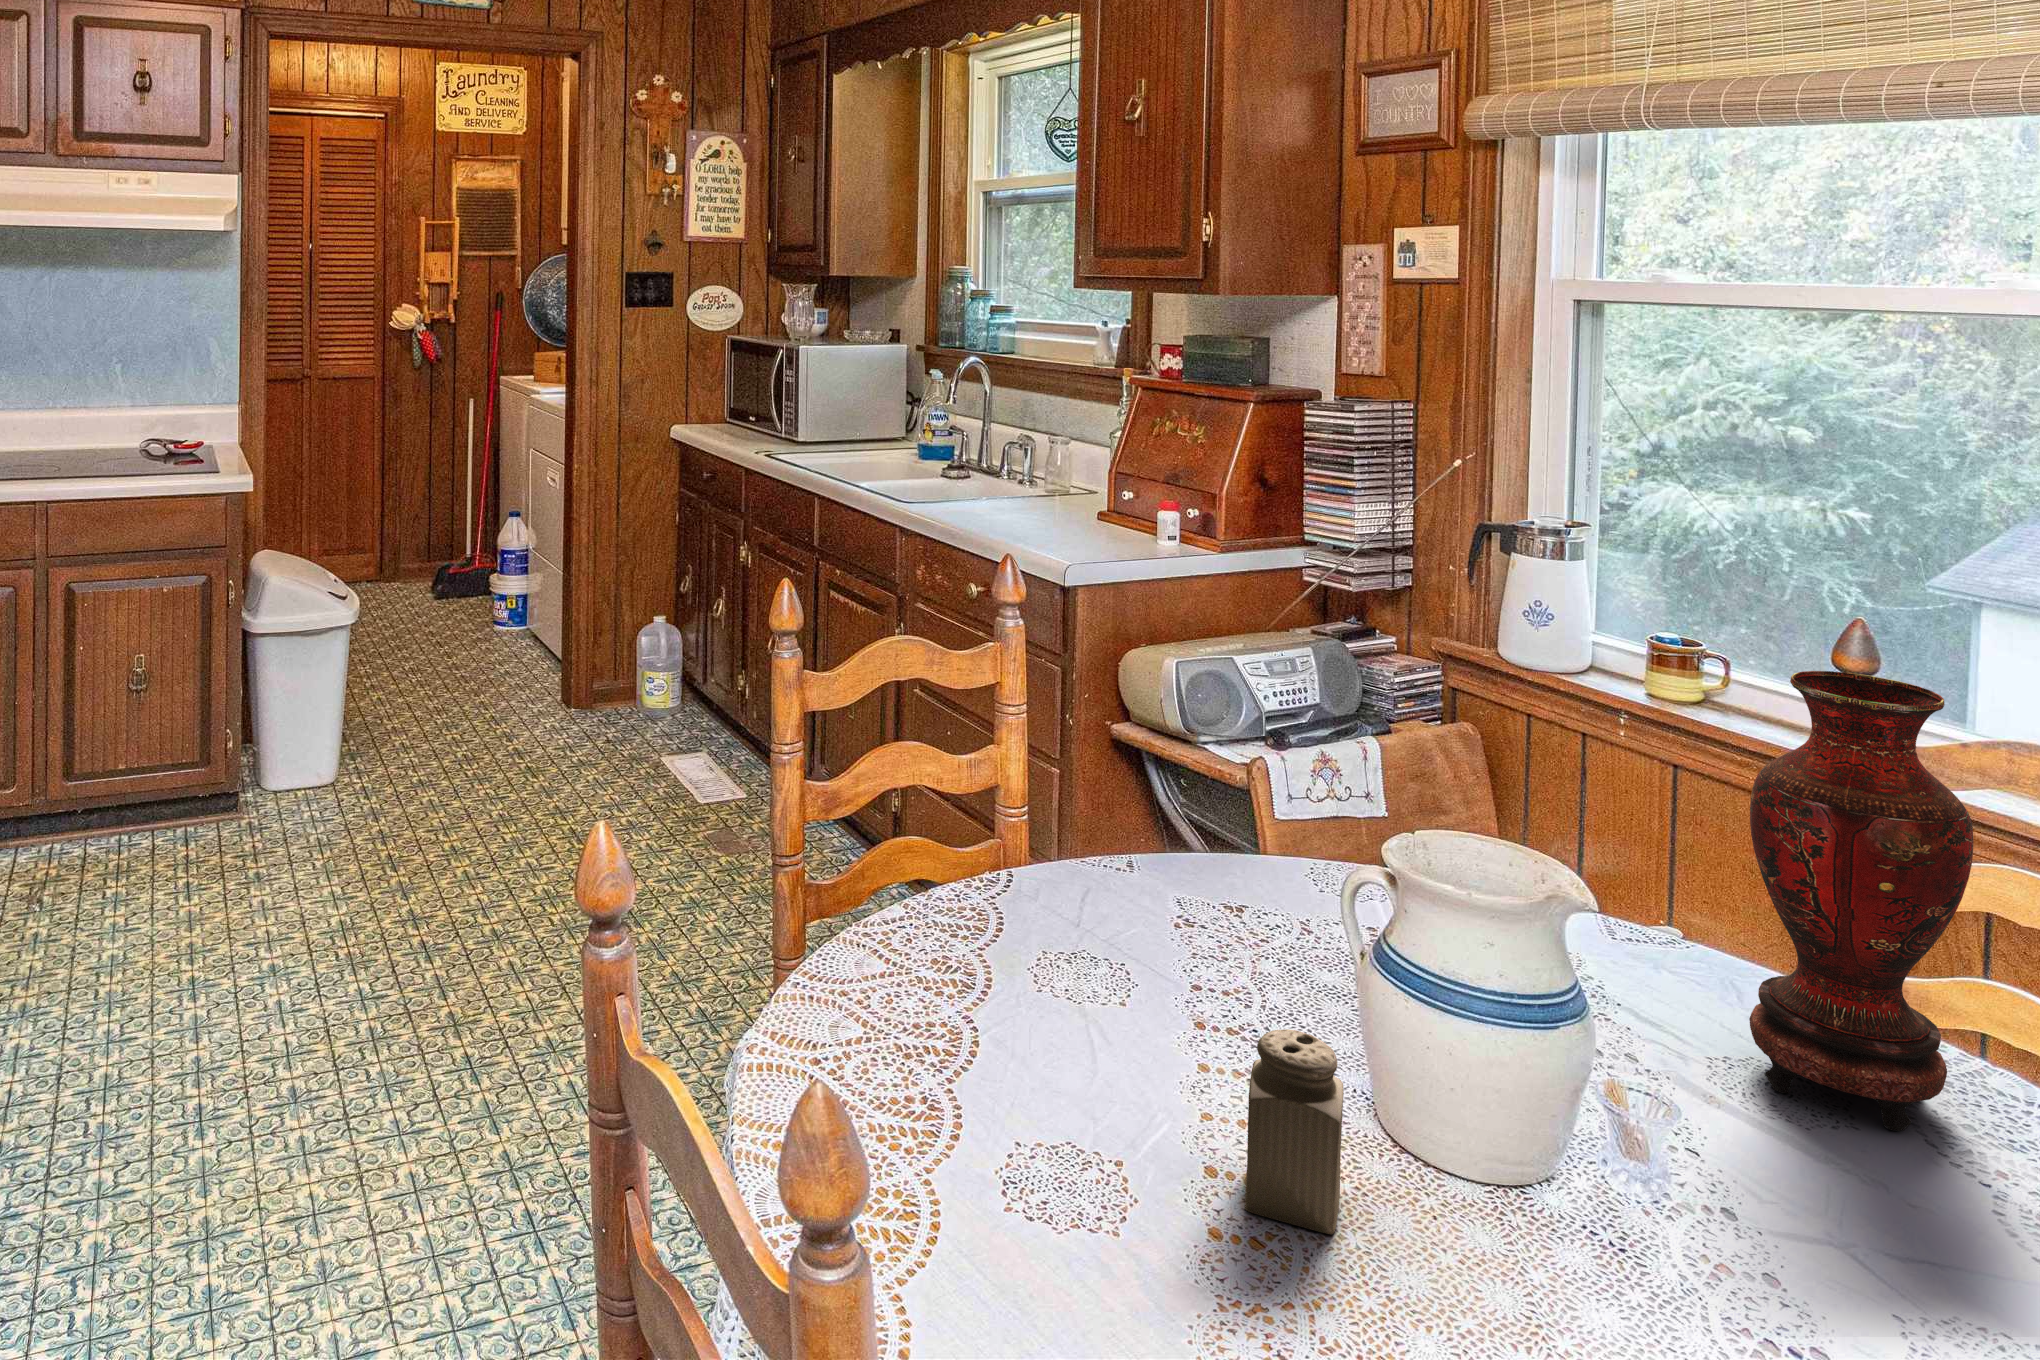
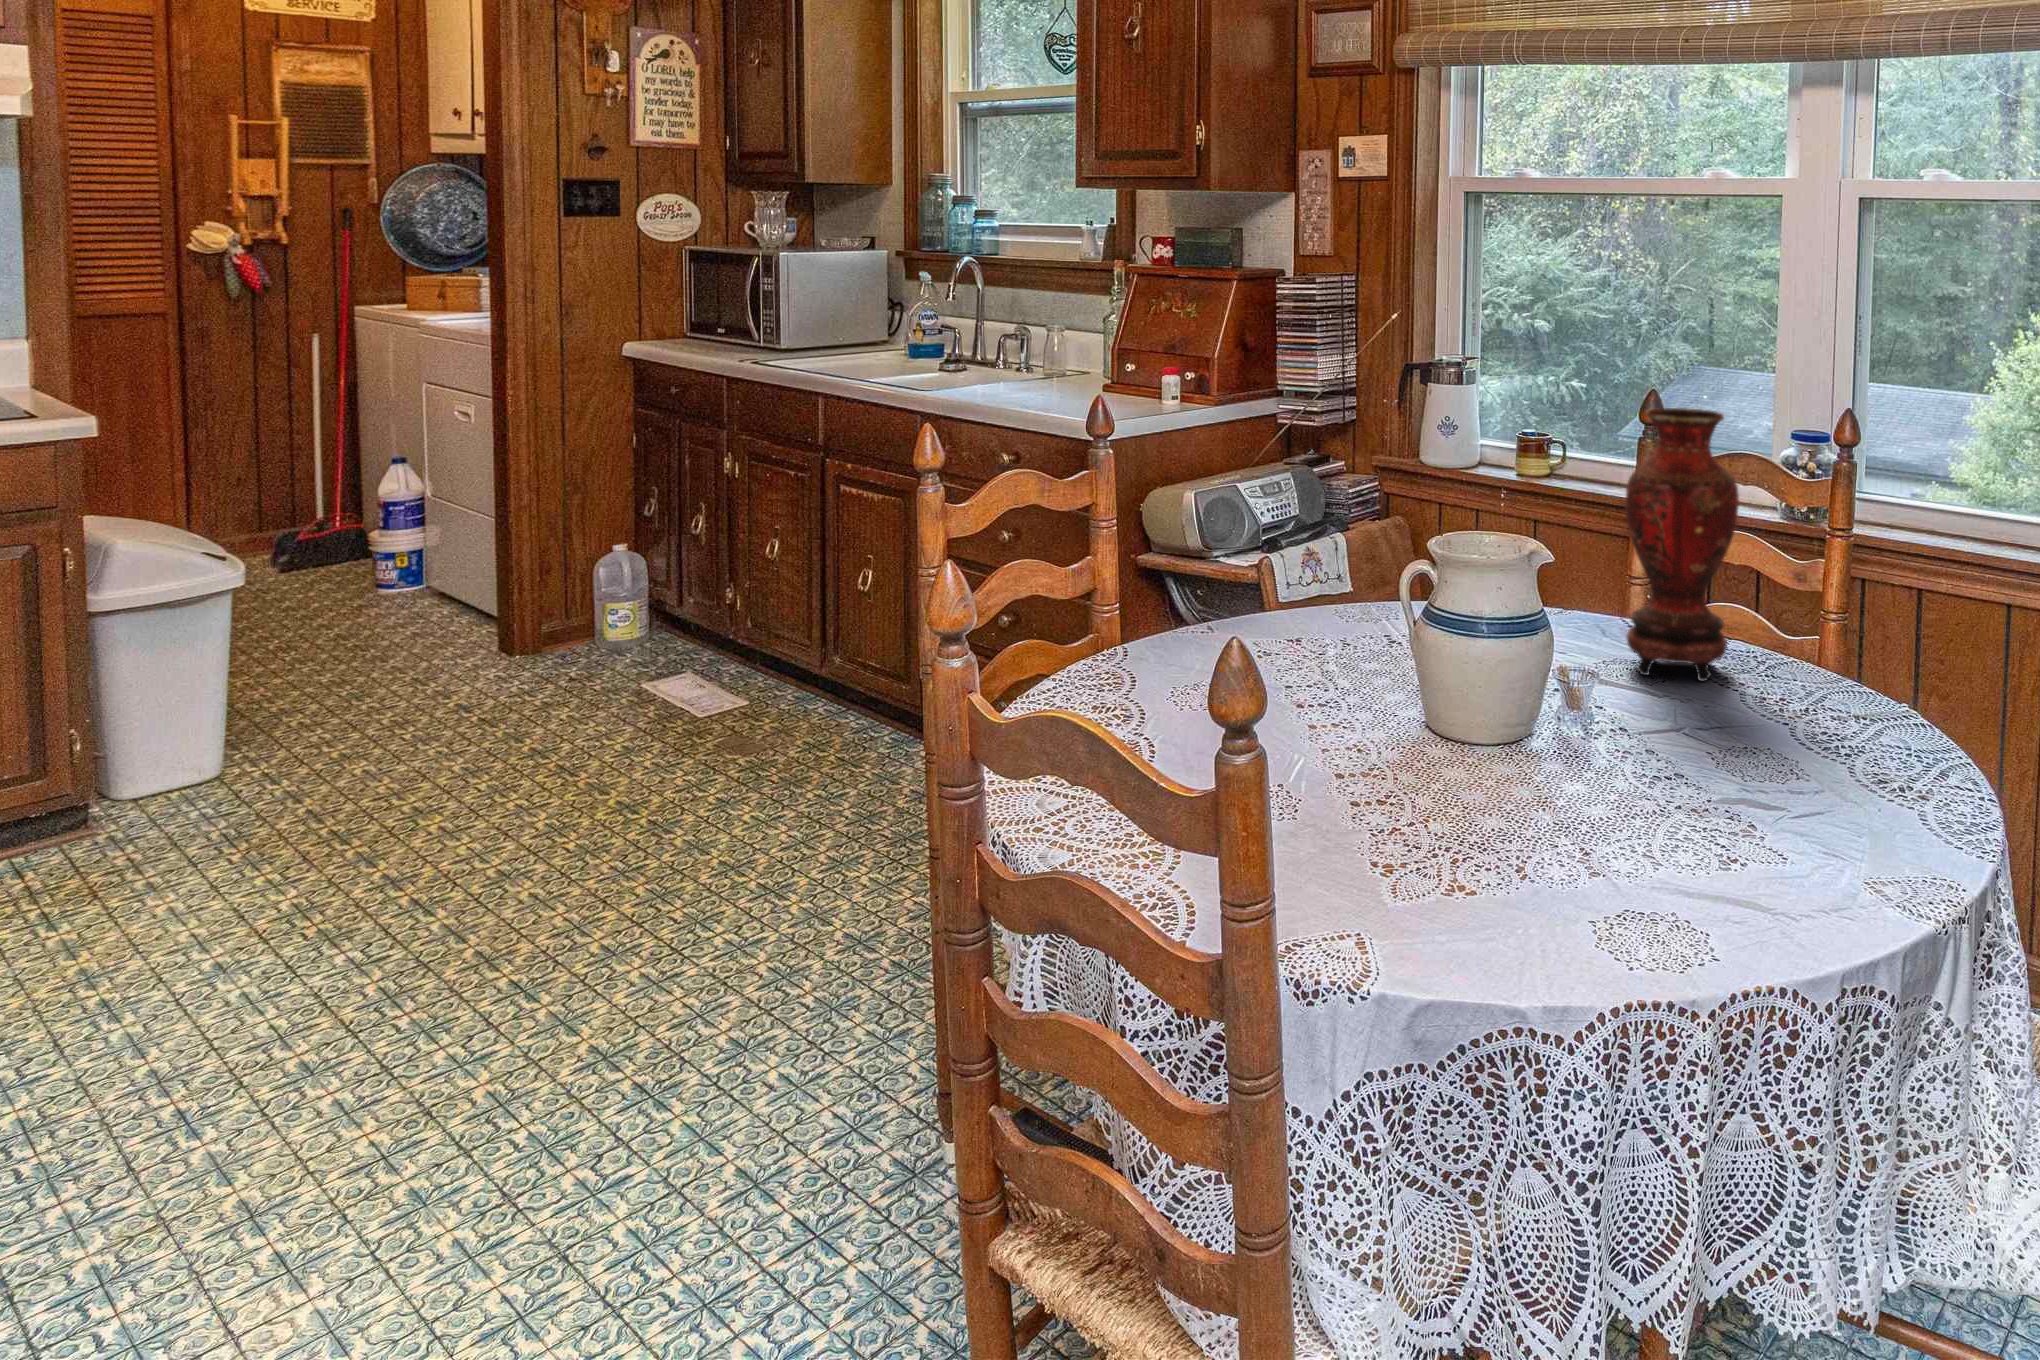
salt shaker: present [1245,1029,1344,1234] -> none [1363,665,1426,788]

